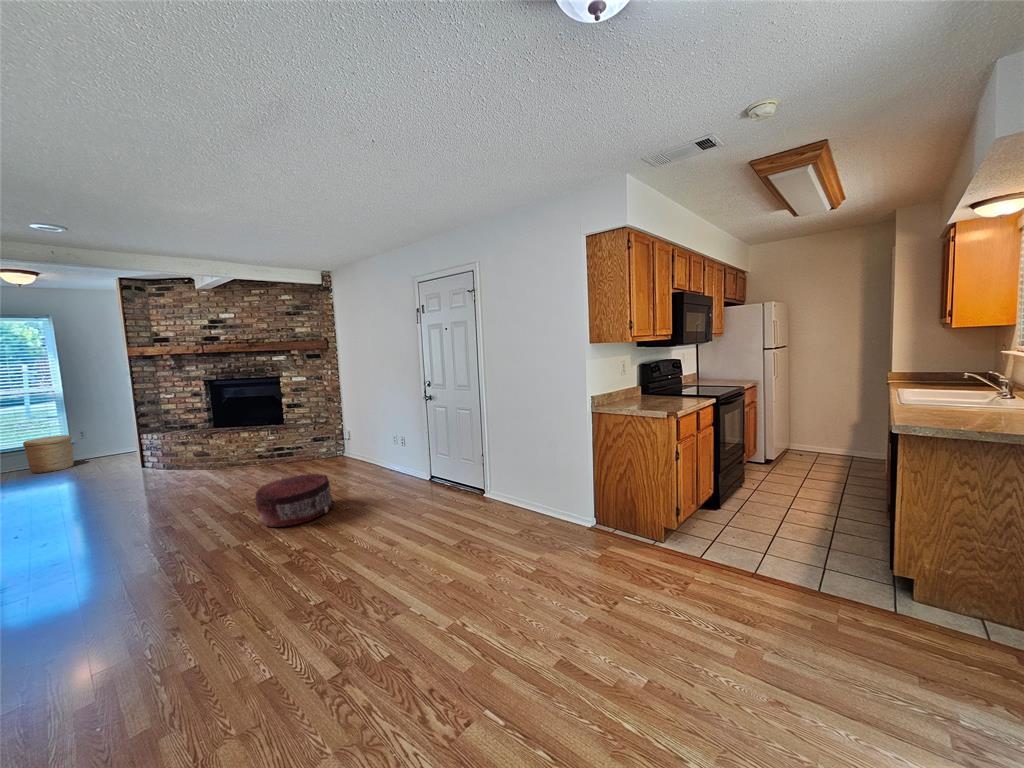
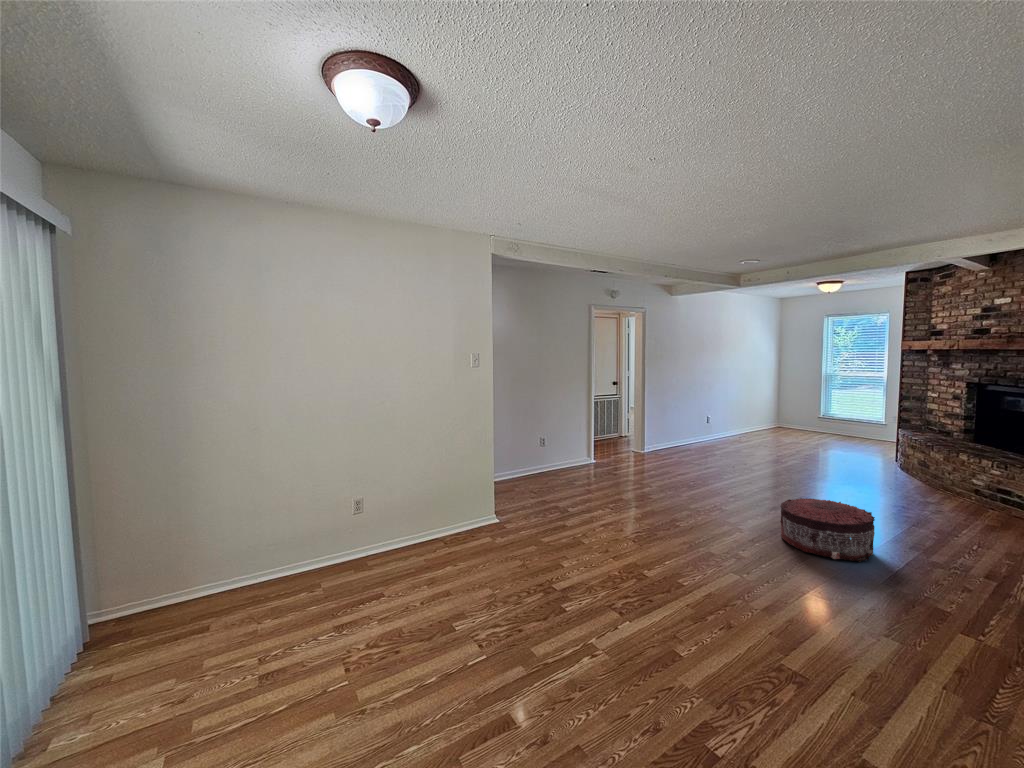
woven basket: present [23,435,74,473] -> none [841,412,877,443]

